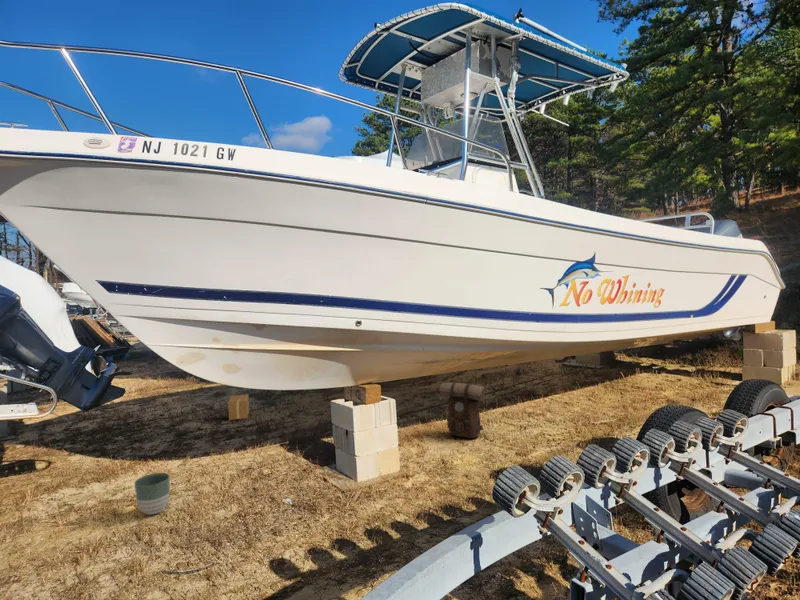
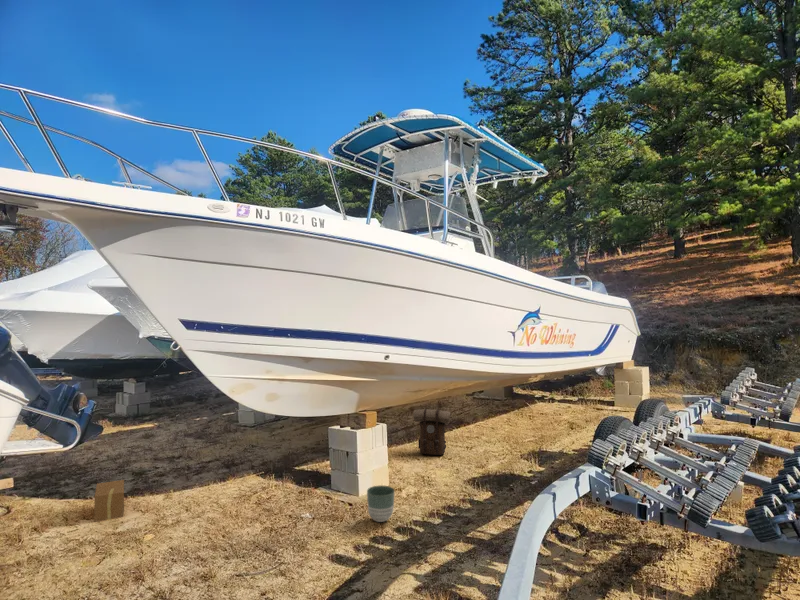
cardboard box: present [228,394,249,420] -> present [94,480,124,522]
planter: present [135,473,170,515] -> present [367,486,395,522]

